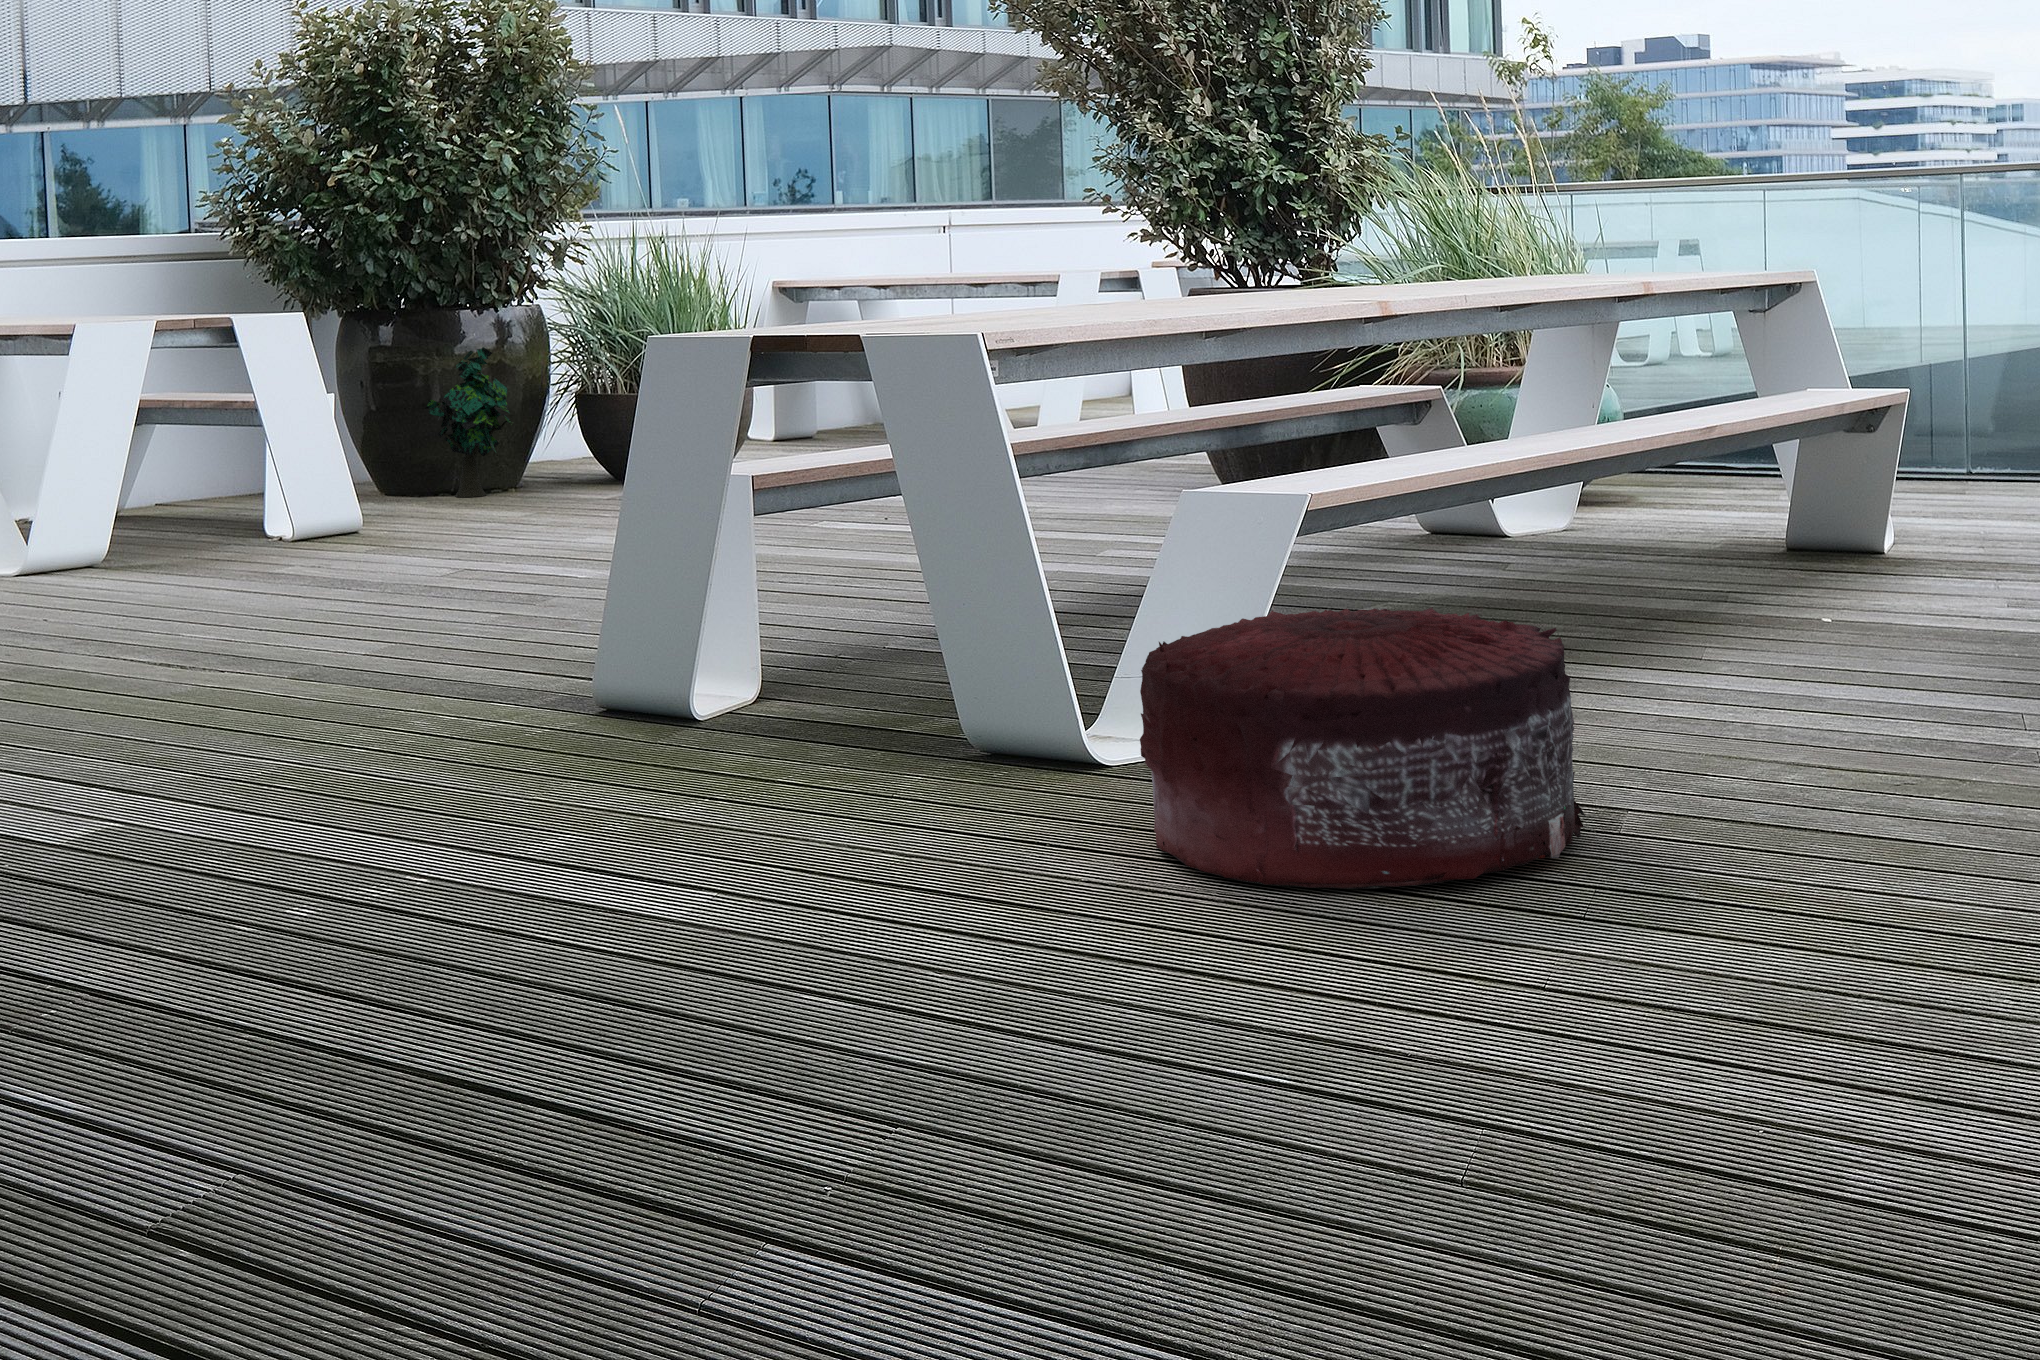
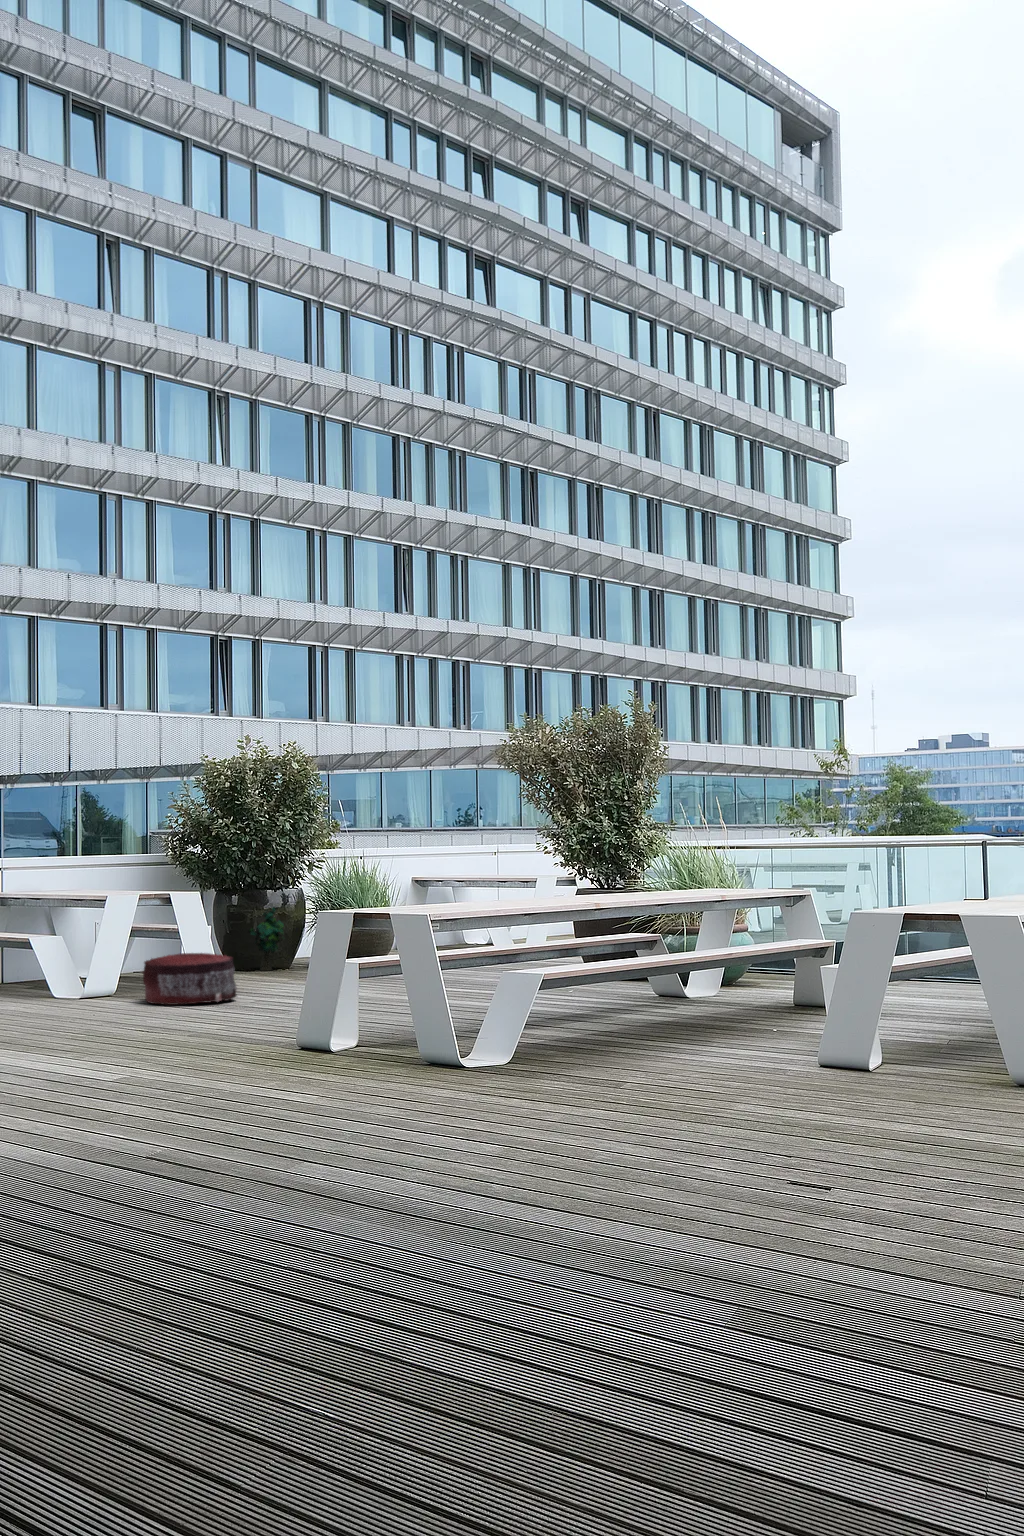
pouf: present [1140,607,1585,889] -> present [143,953,237,1005]

